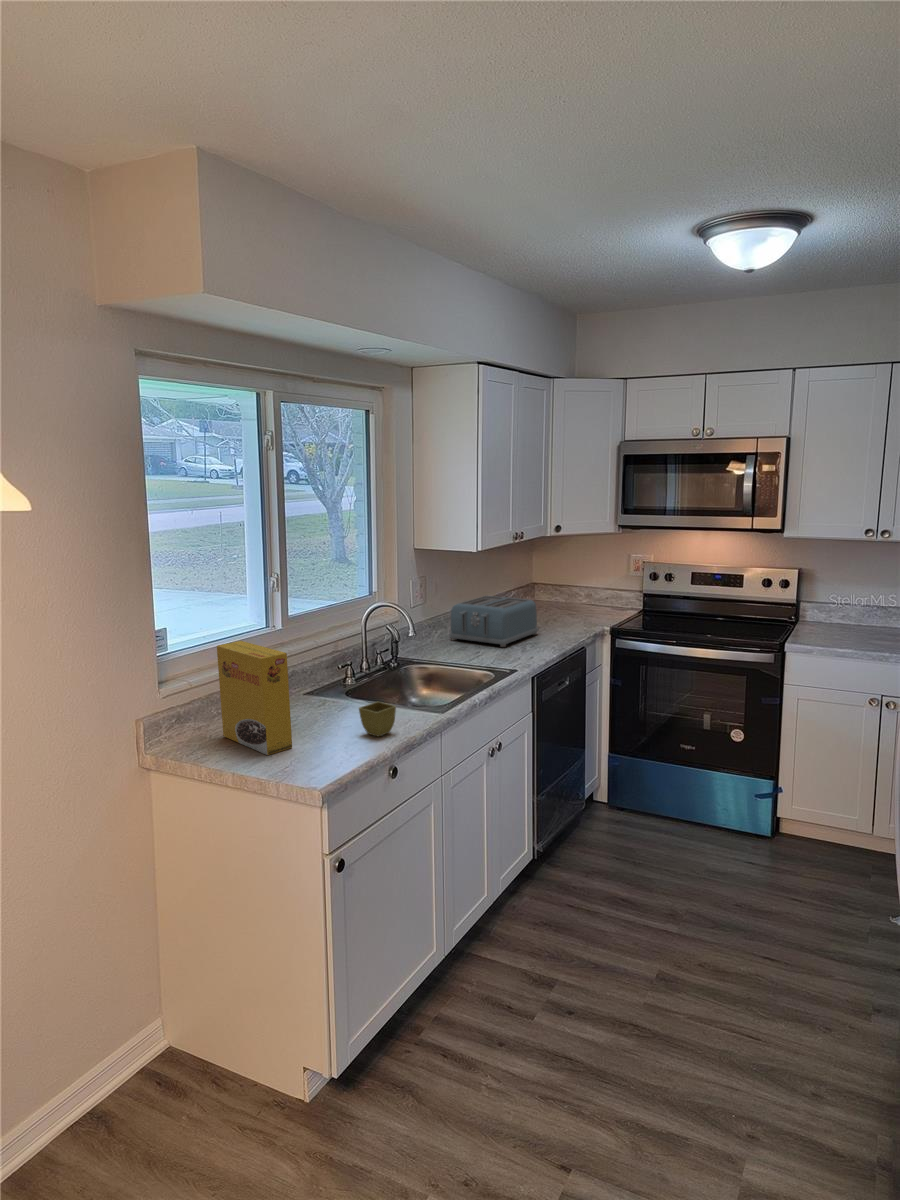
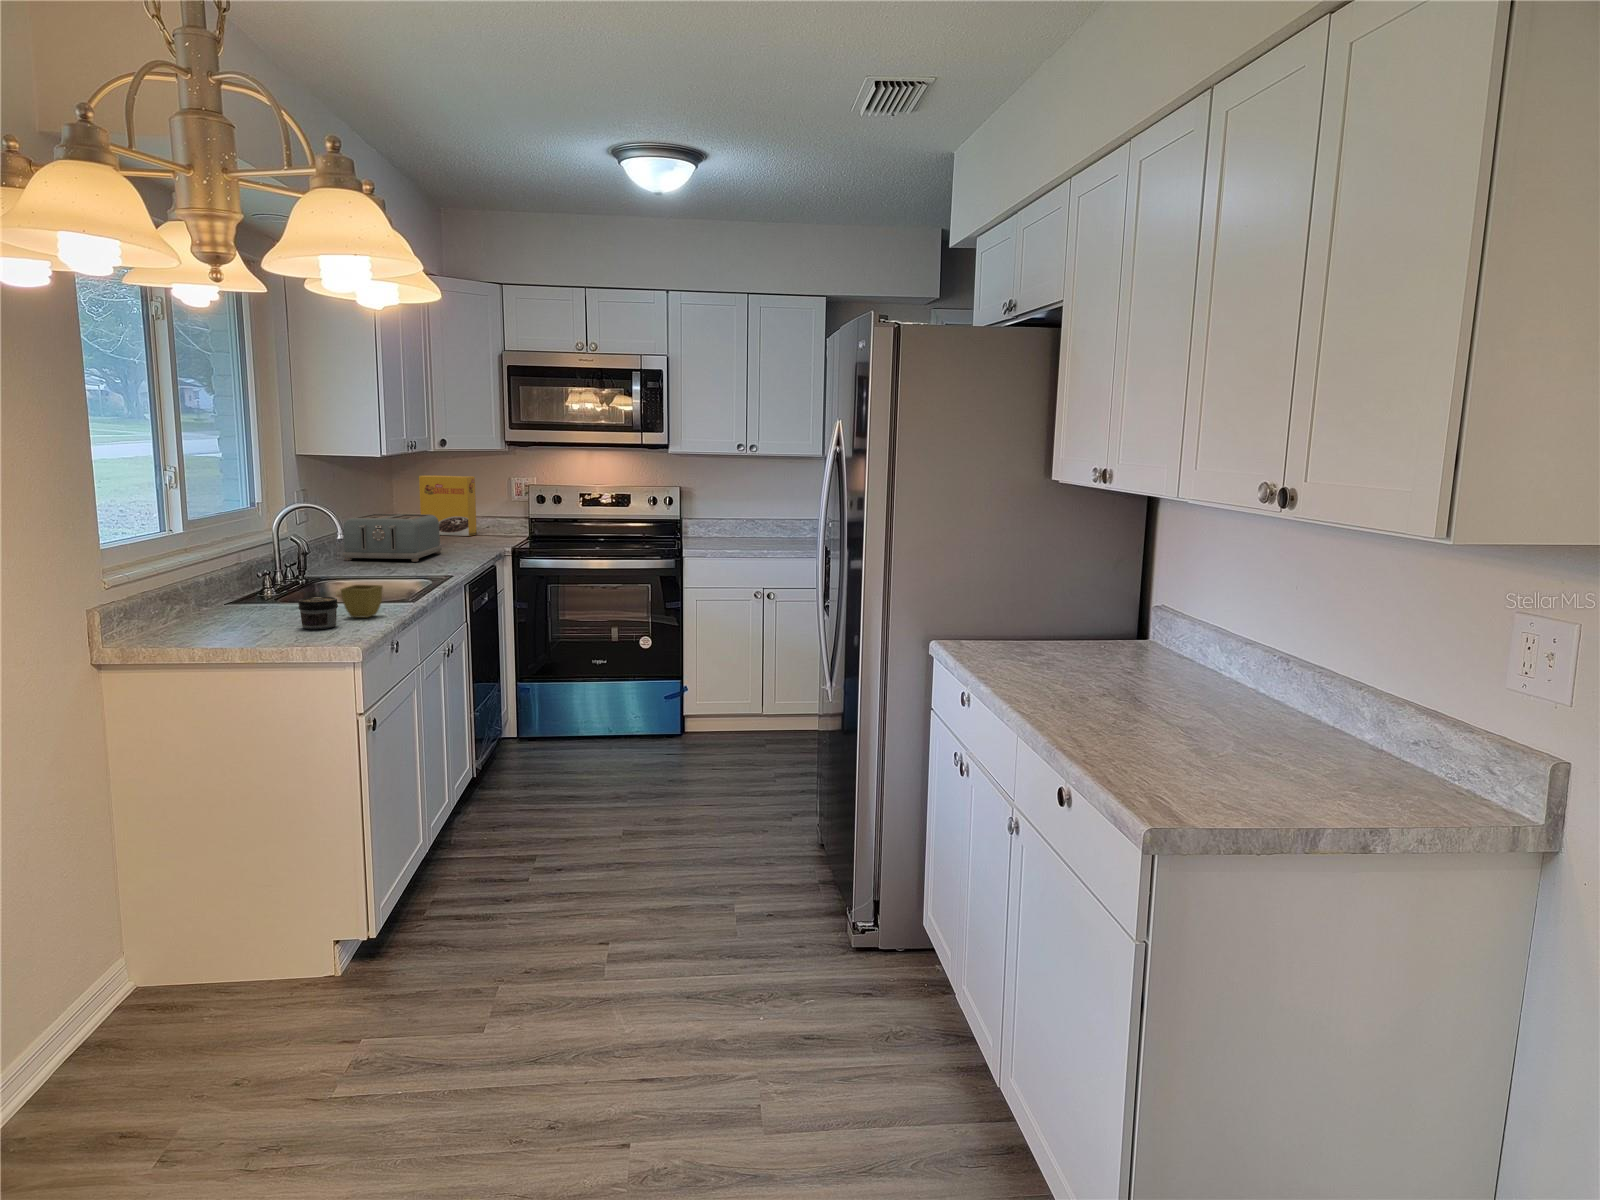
cereal box: present [217,641,292,755] -> present [419,475,477,536]
jar: none [311,718,344,751] -> present [298,597,338,630]

